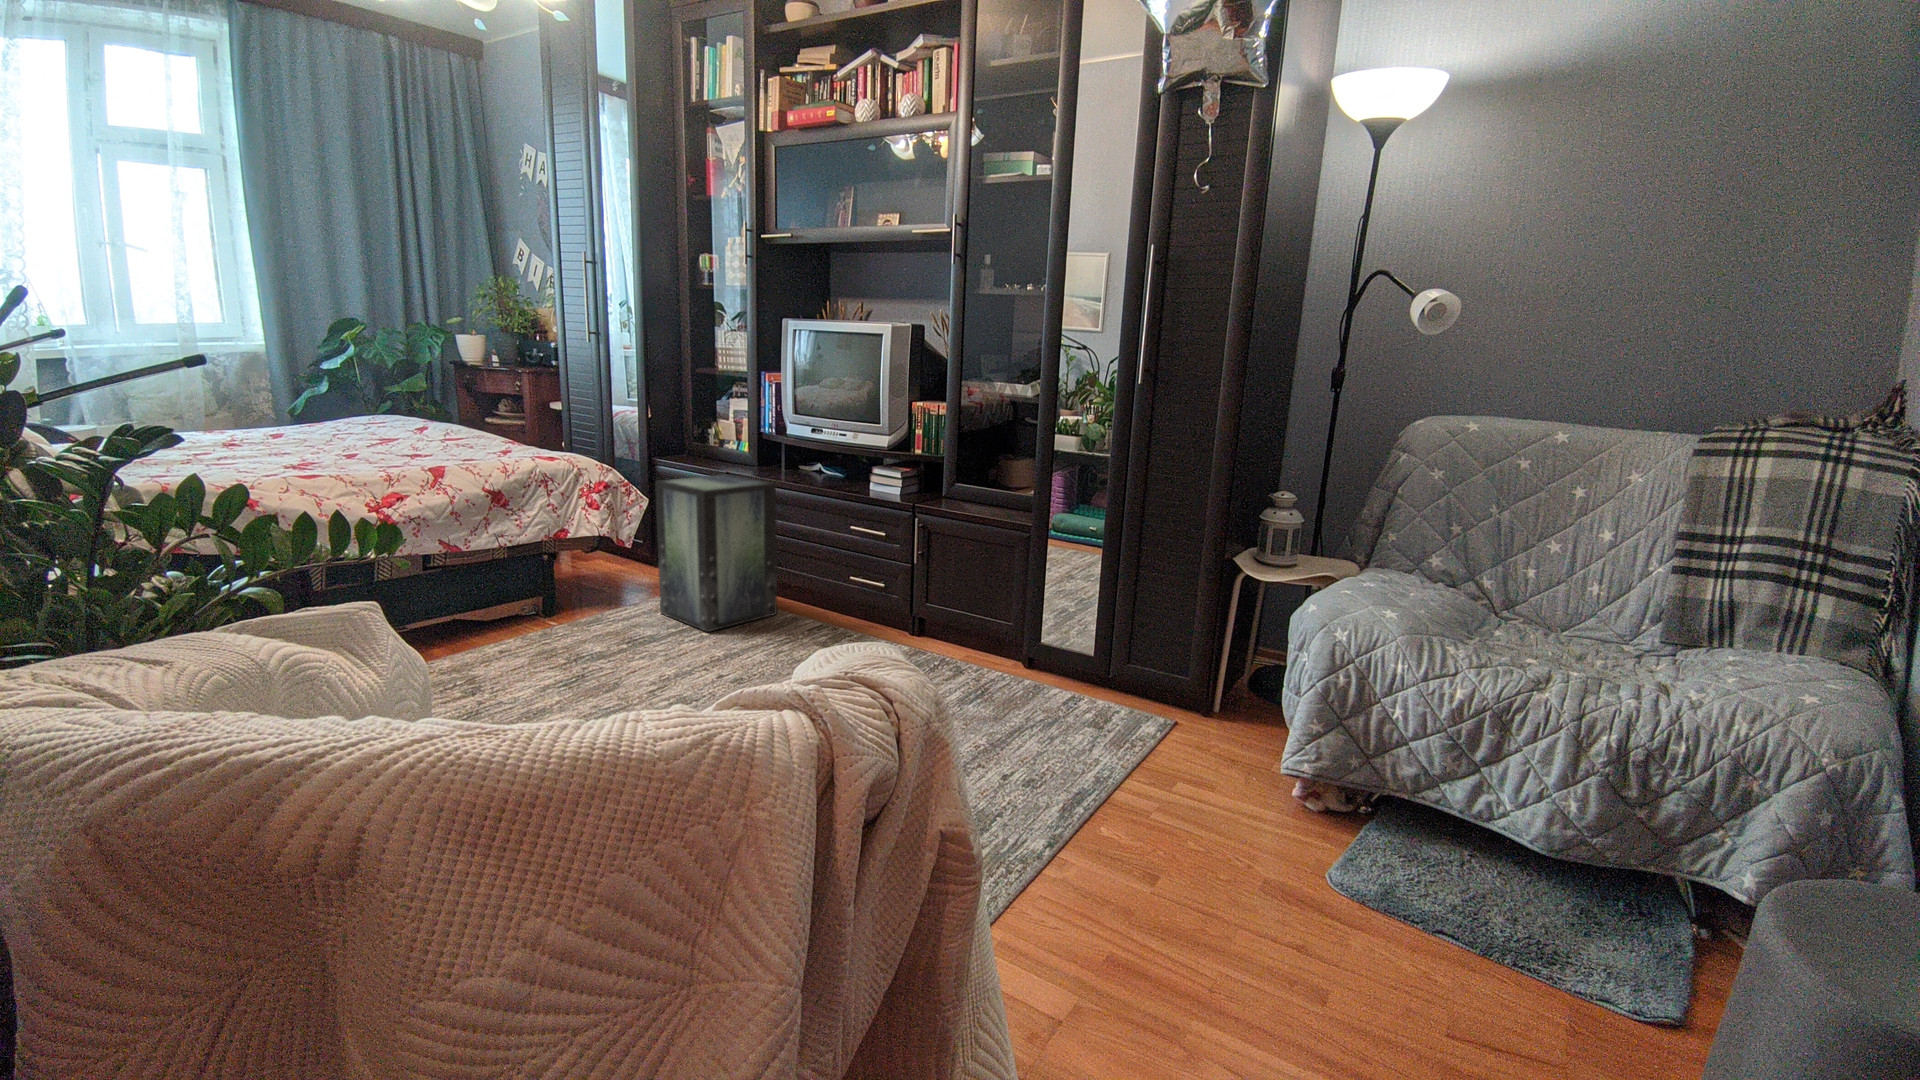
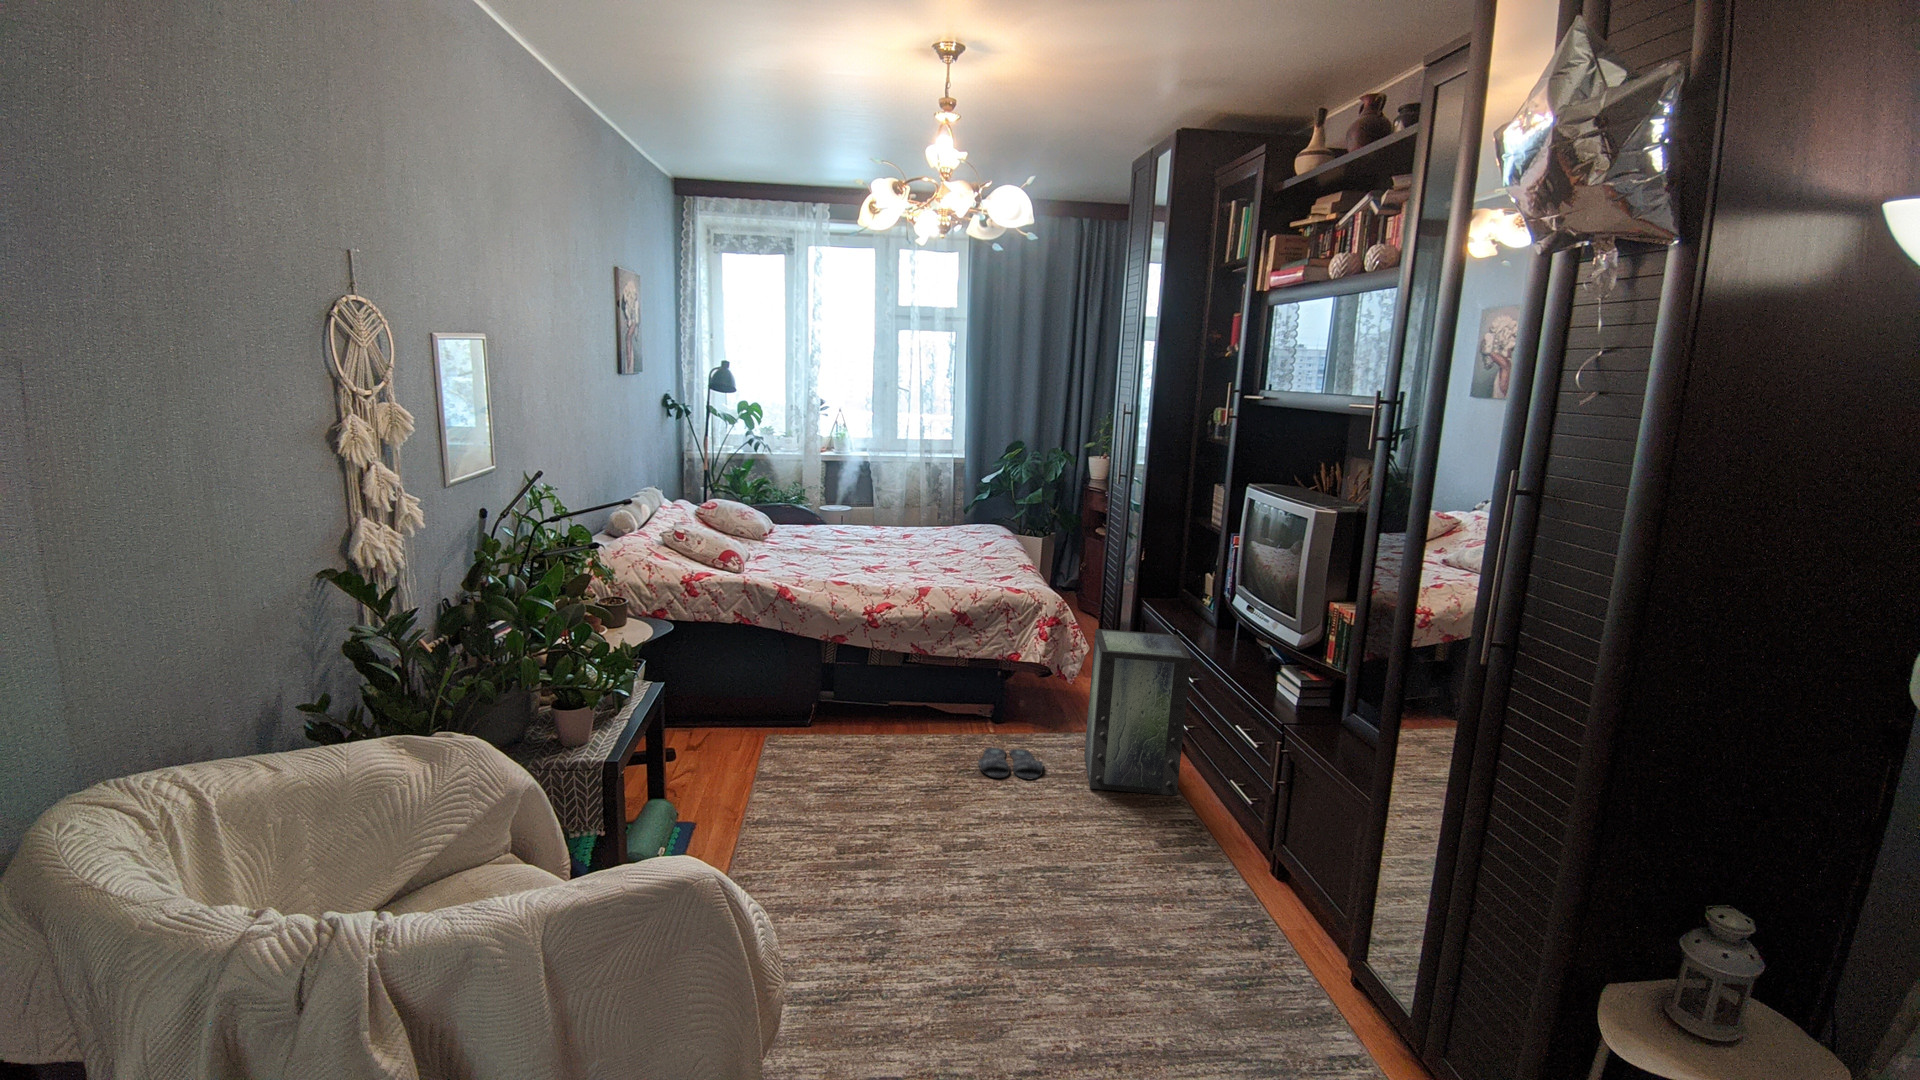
slippers: none [561,626,650,655] -> present [978,747,1043,779]

